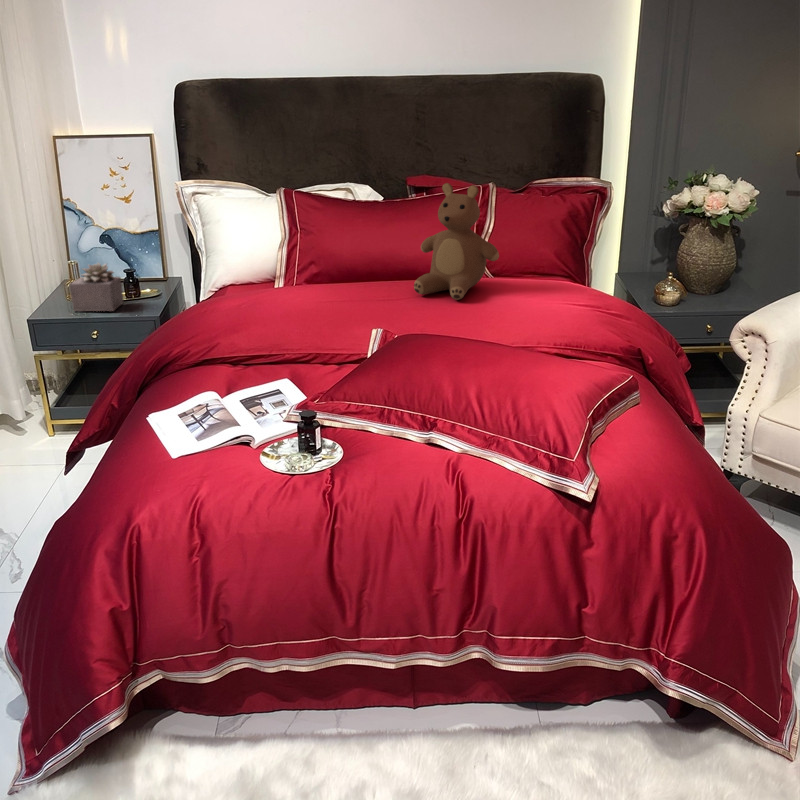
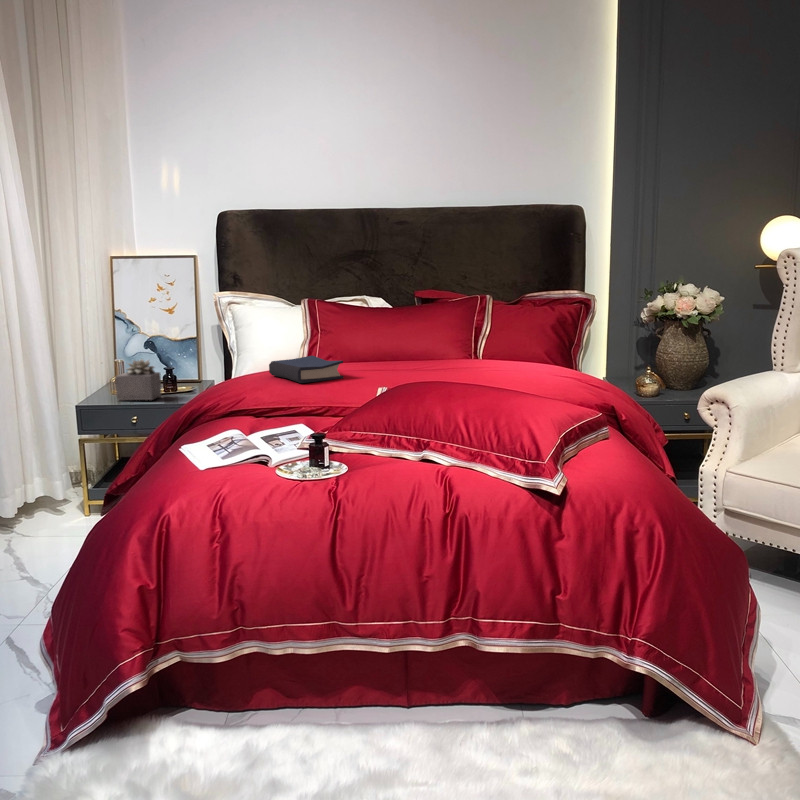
teddy bear: present [414,183,499,300] -> none [417,277,491,374]
hardback book: none [245,273,331,315] -> present [269,356,343,383]

